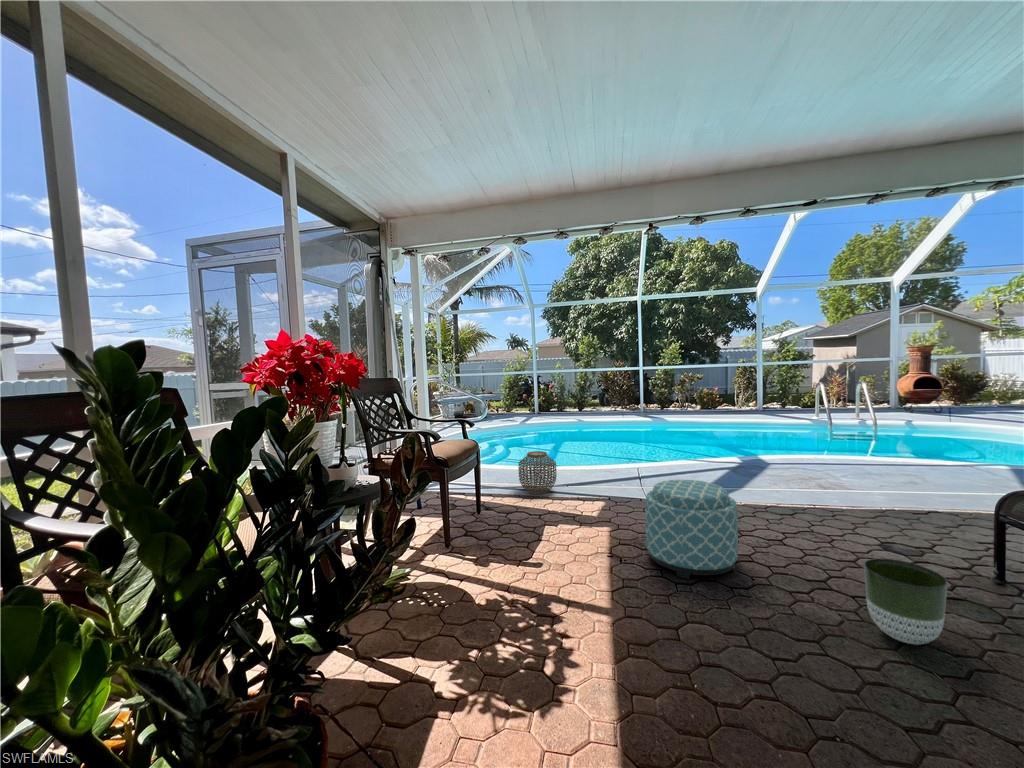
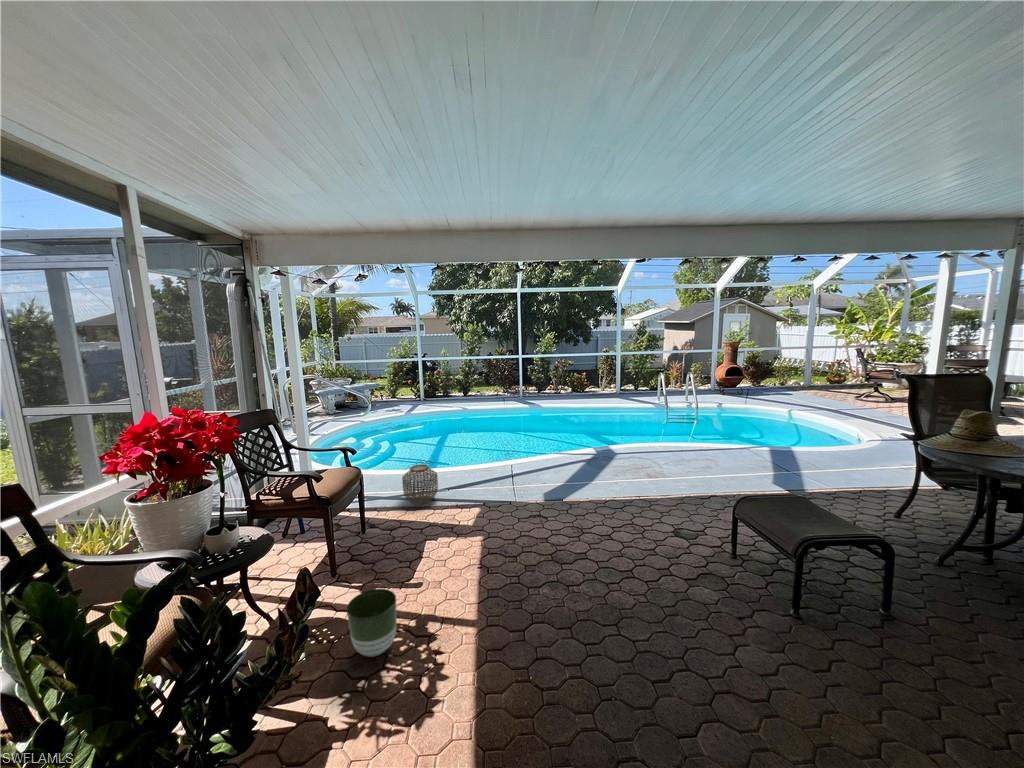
ottoman: present [646,479,738,579] -> none [508,497,576,581]
planter: present [864,558,947,645] -> present [347,589,397,657]

